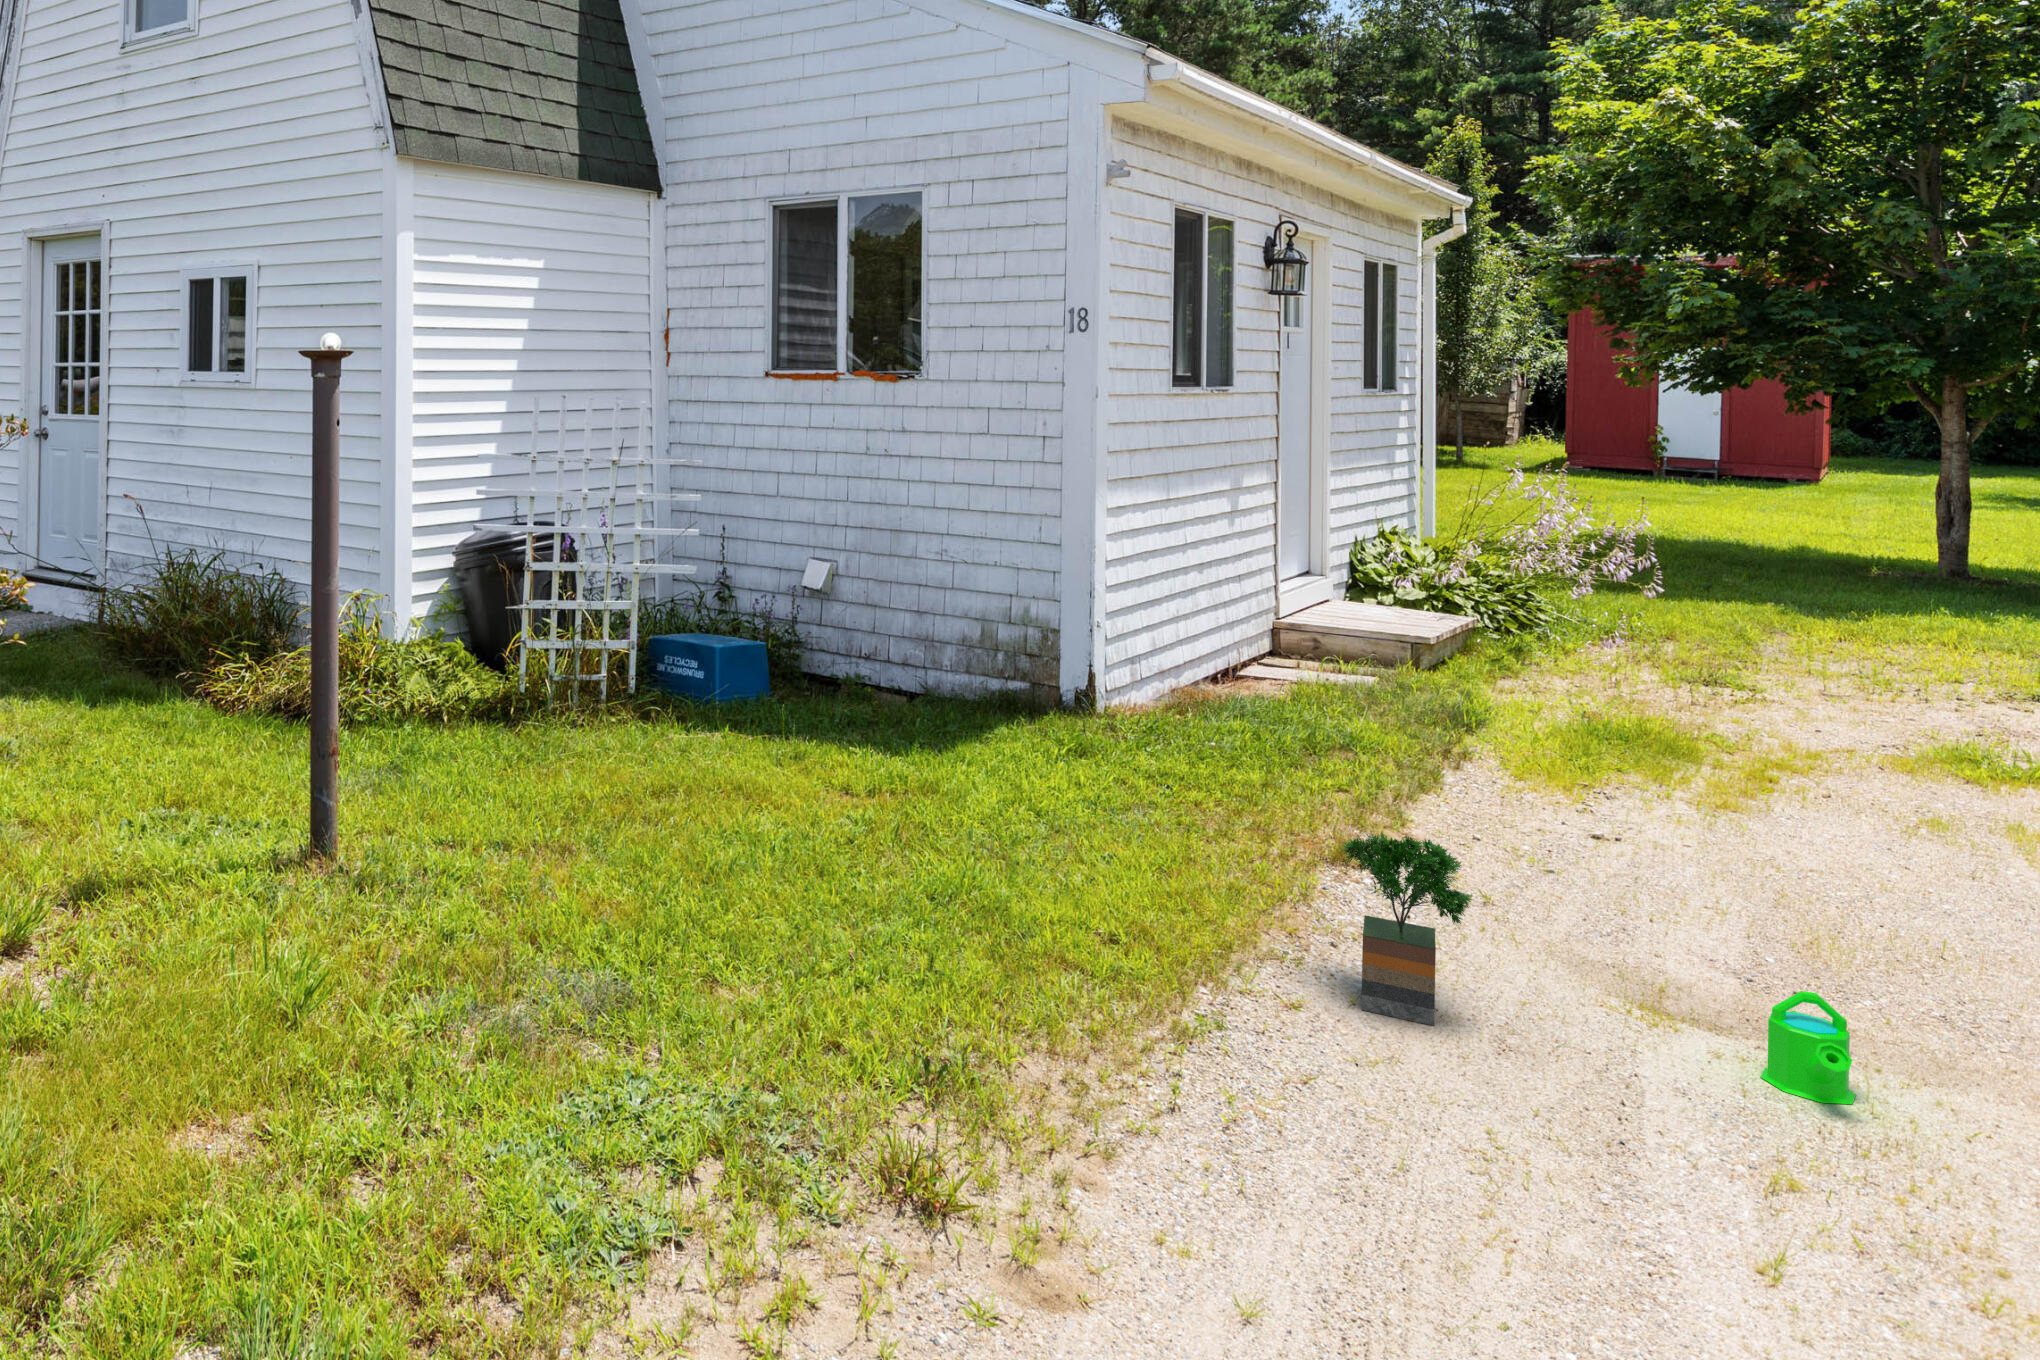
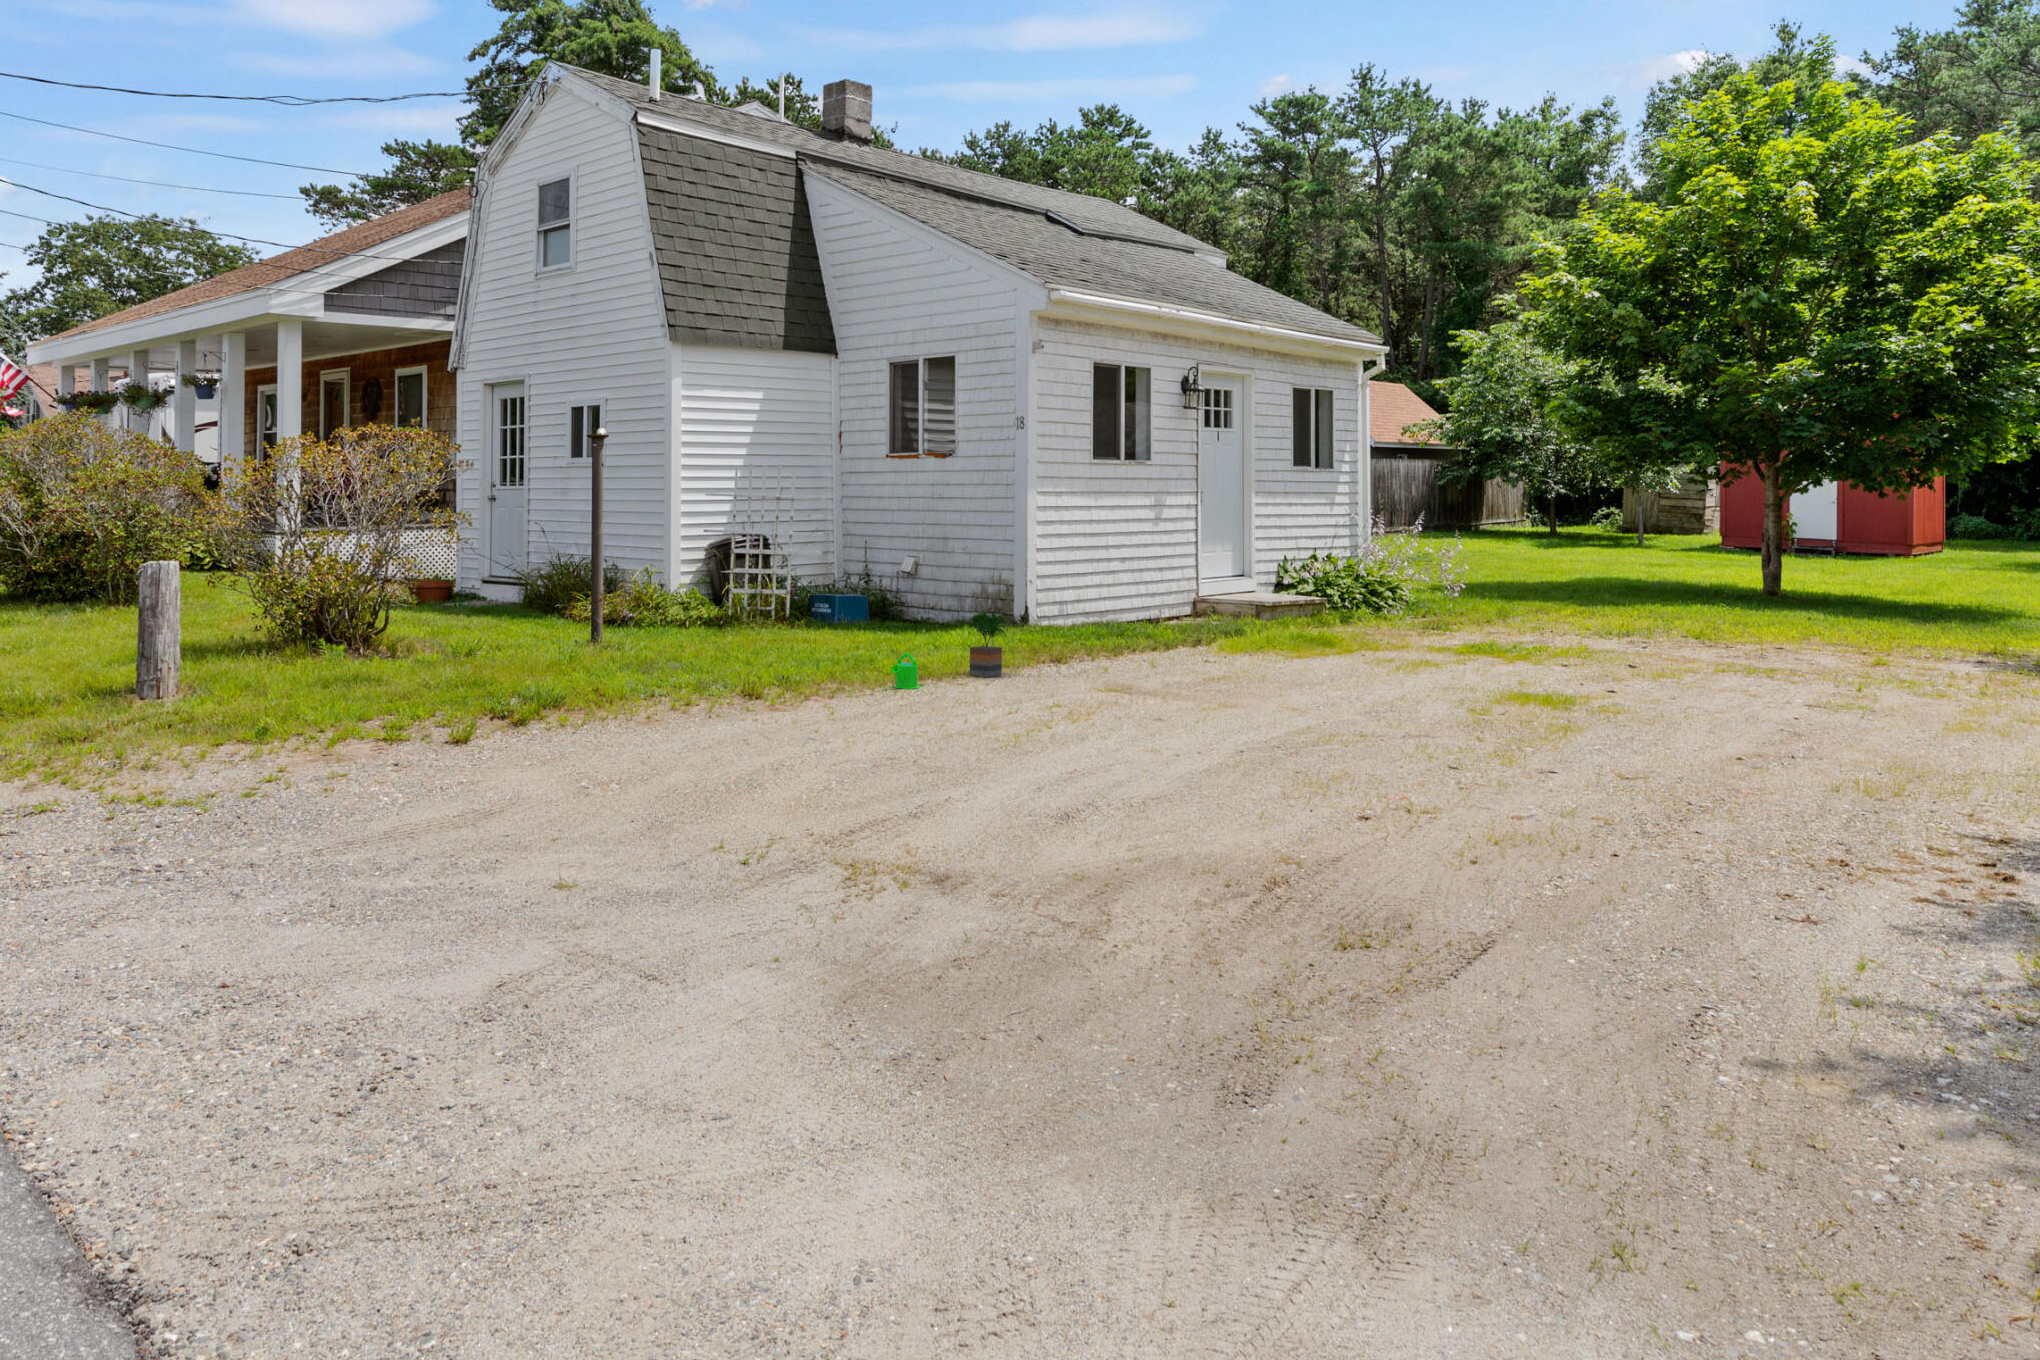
watering can: present [1760,991,1856,1104] -> present [891,653,919,689]

